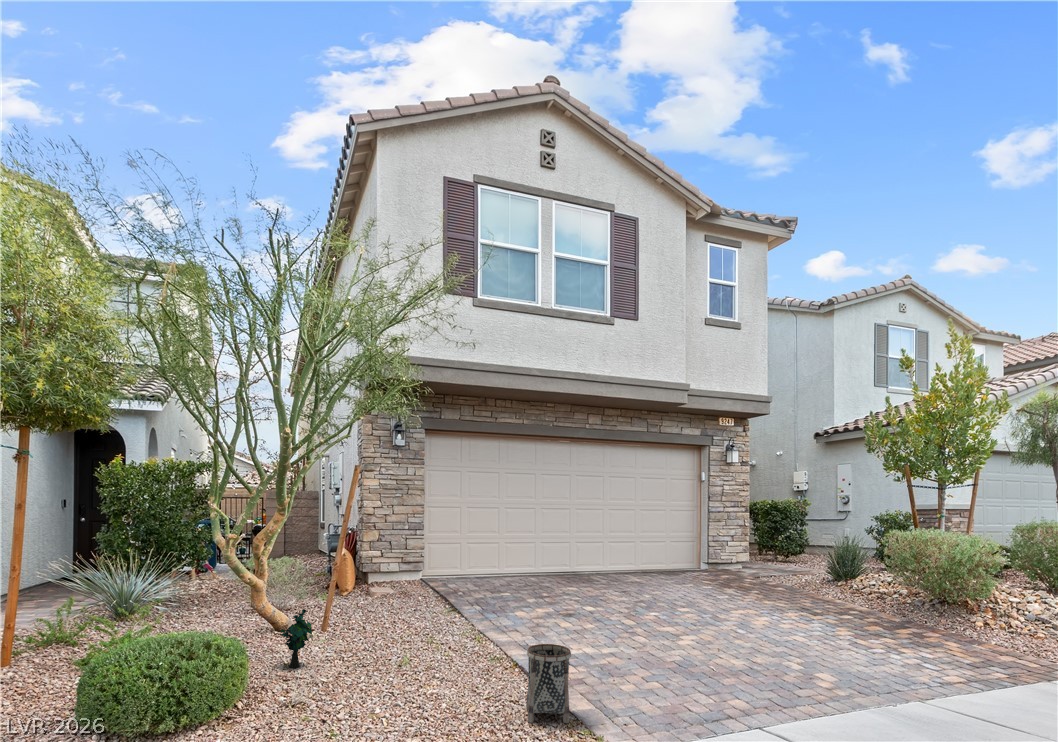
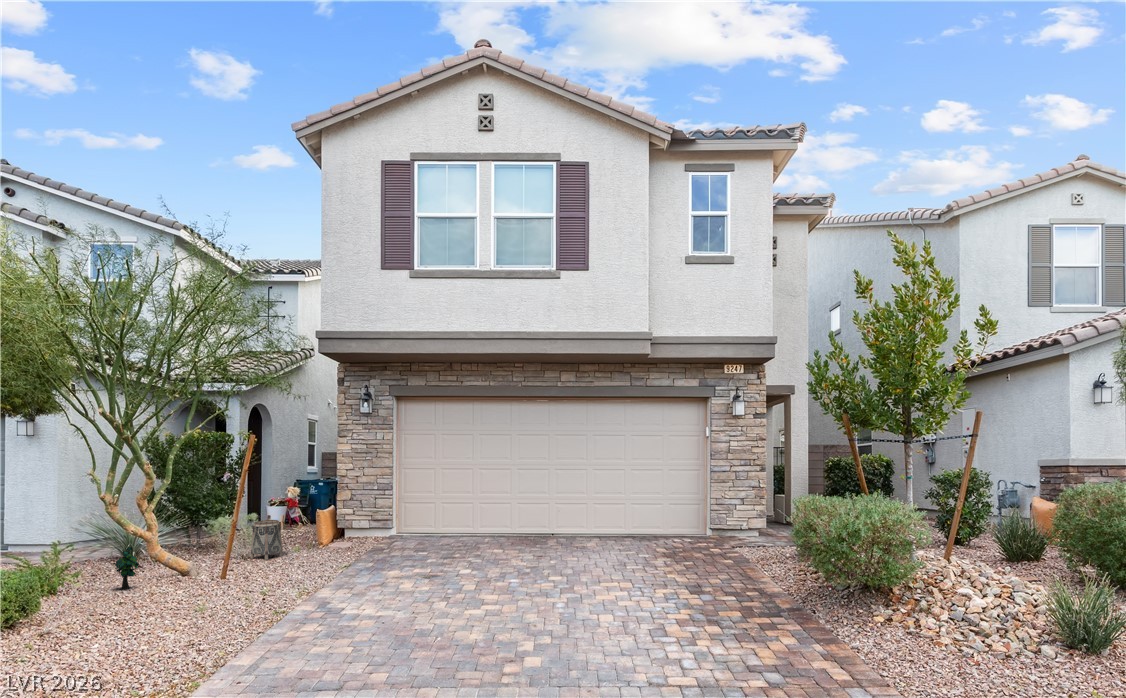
basket: present [526,644,571,723] -> present [251,520,283,560]

